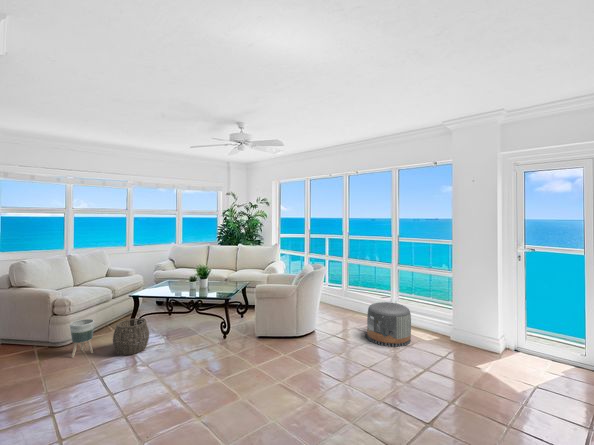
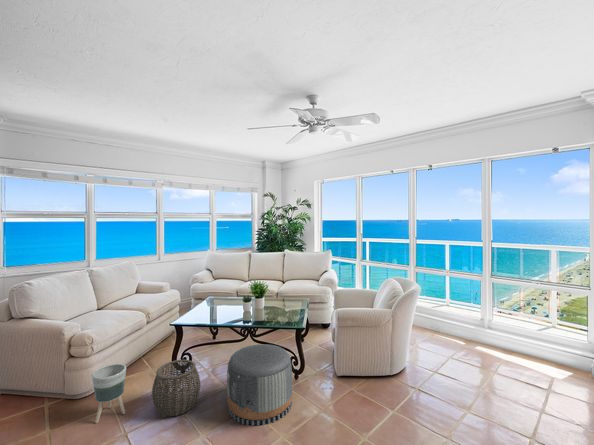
pouf: present [367,302,411,347] -> present [227,344,292,426]

